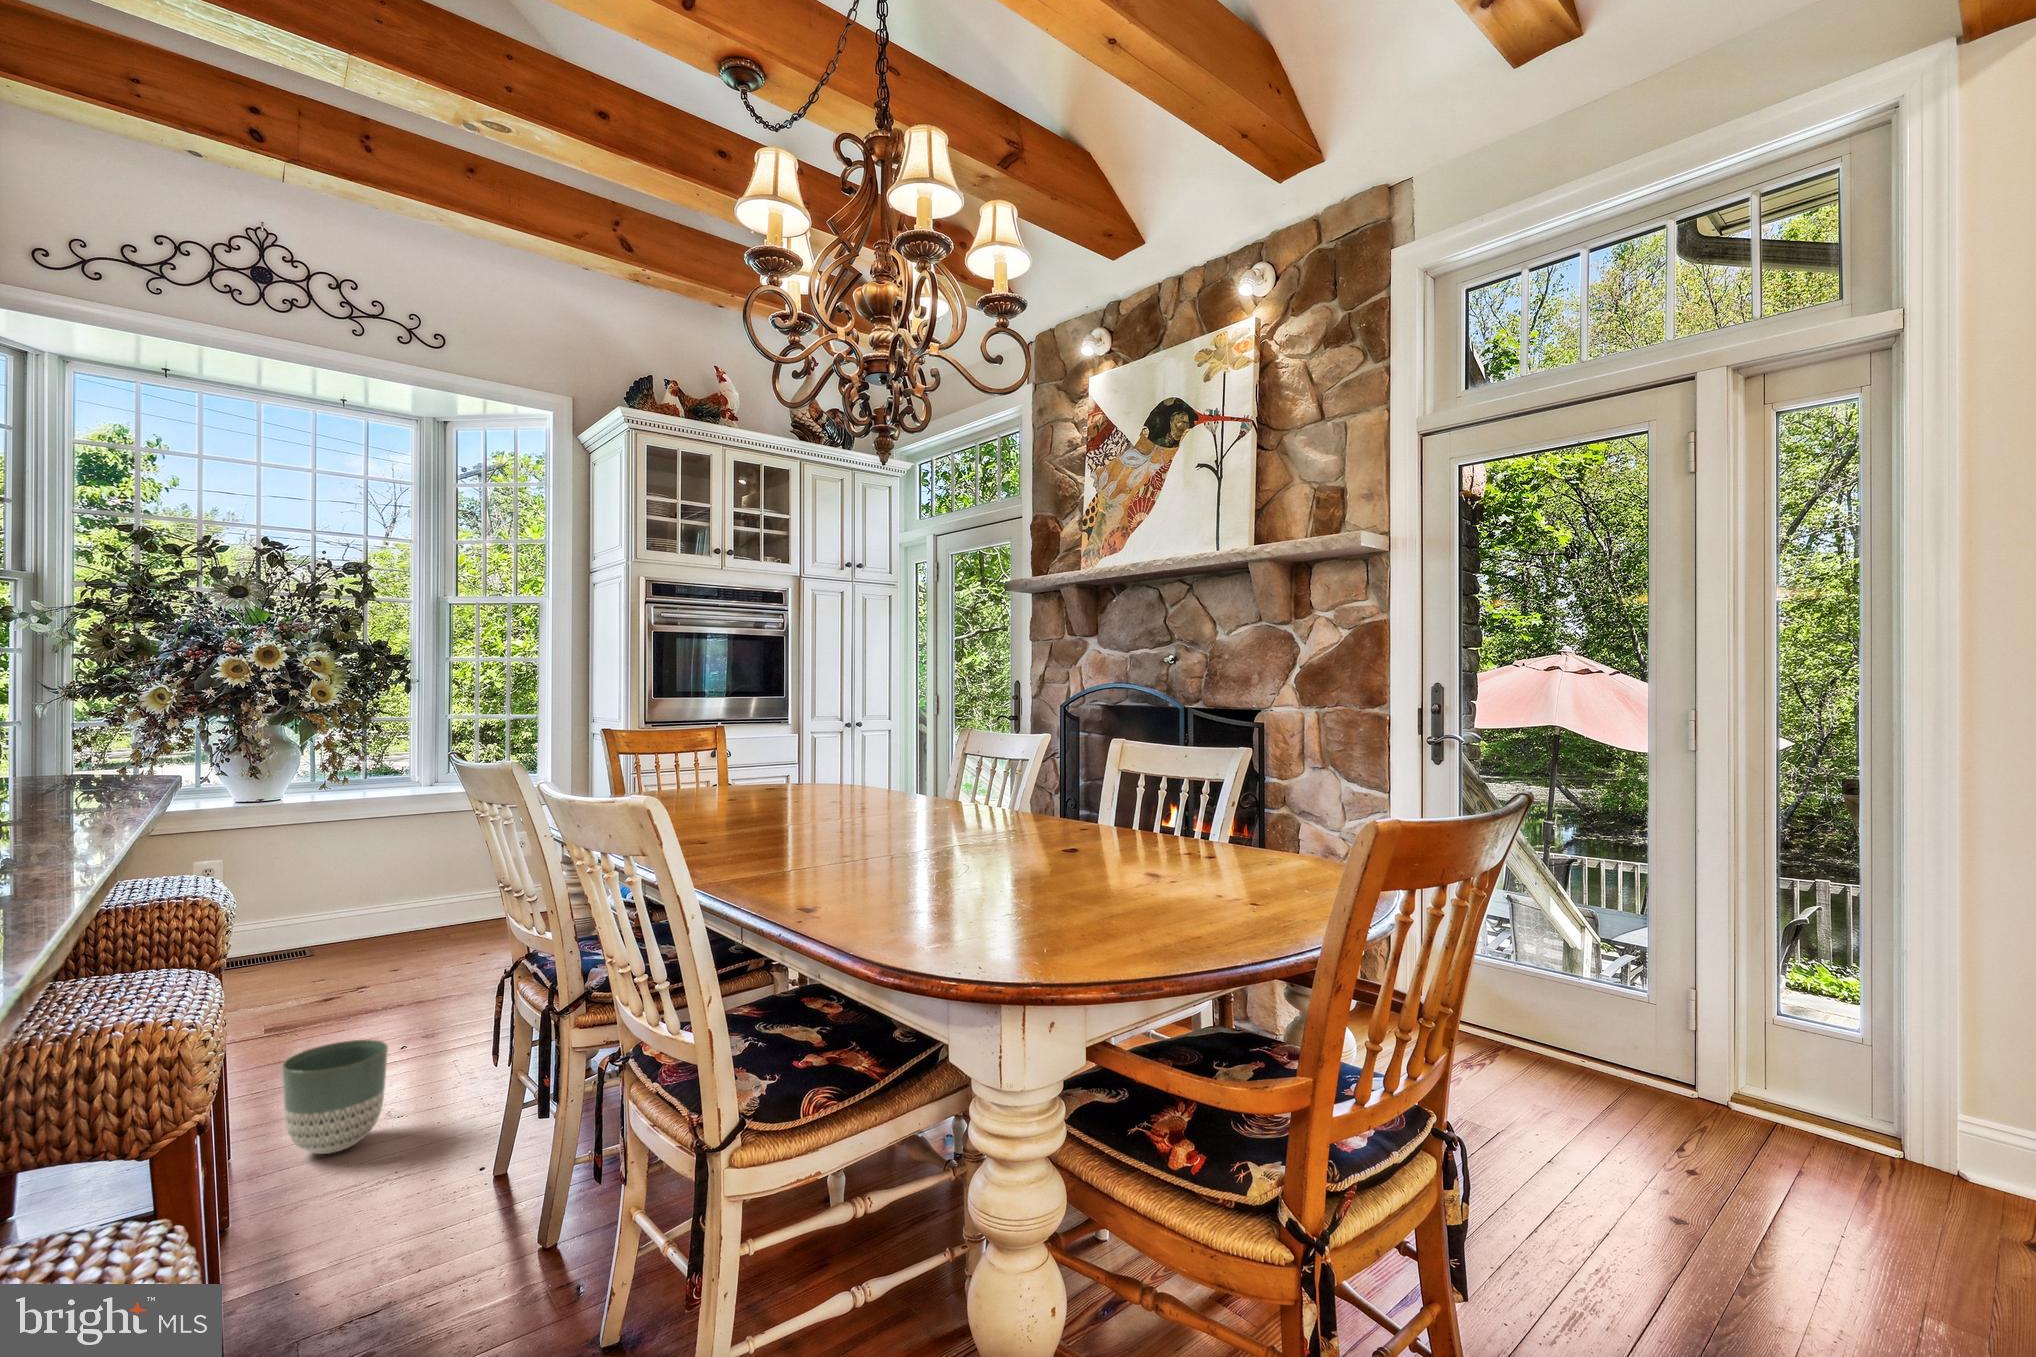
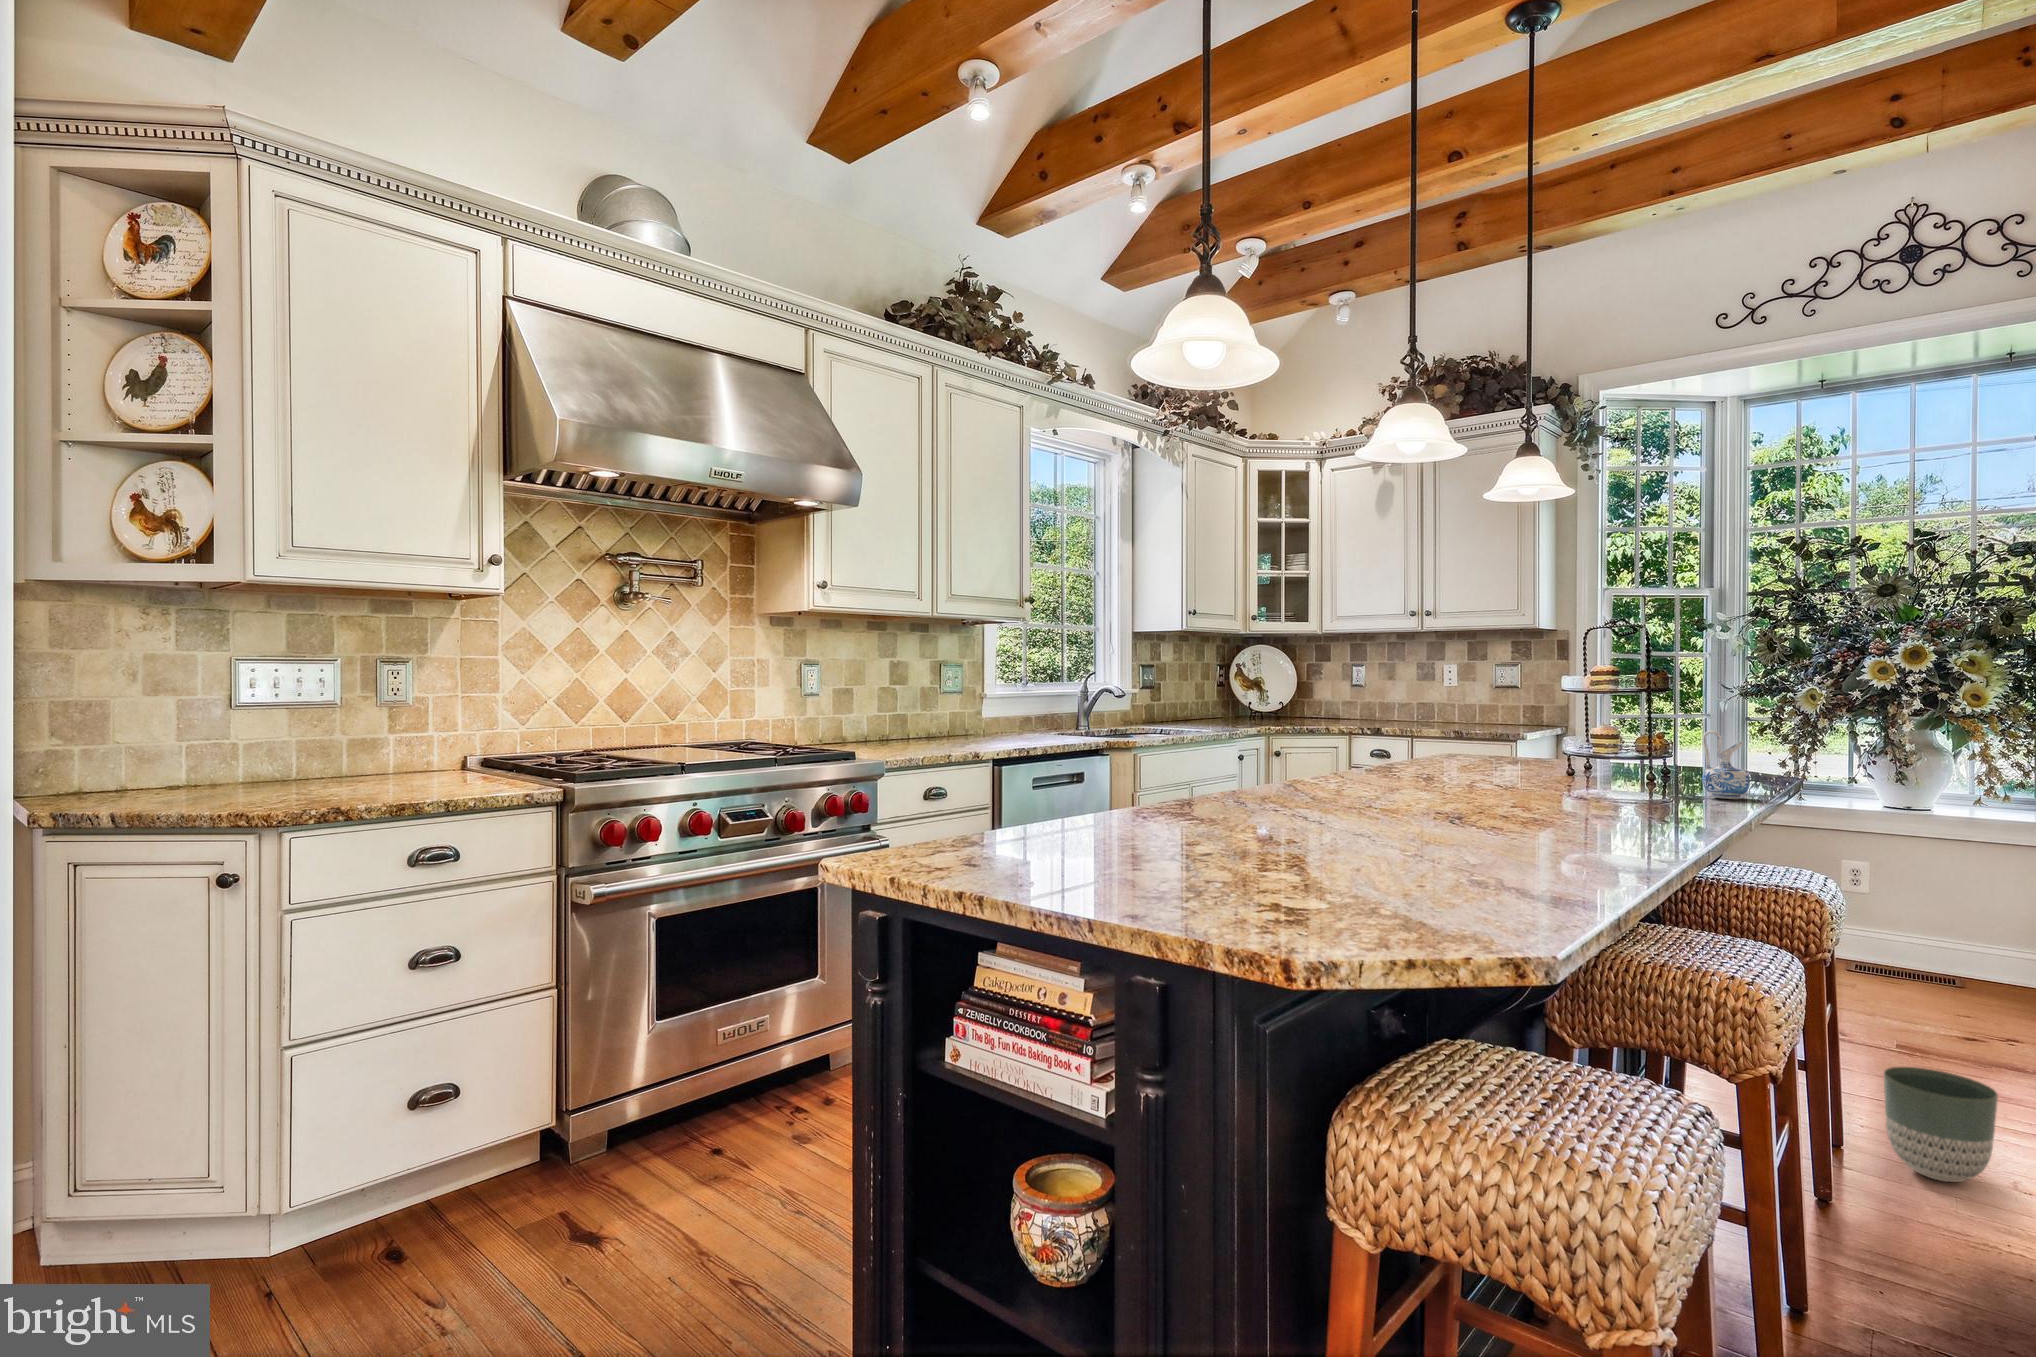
ceramic pitcher: none [47,727,115,809] -> present [1702,731,1750,799]

